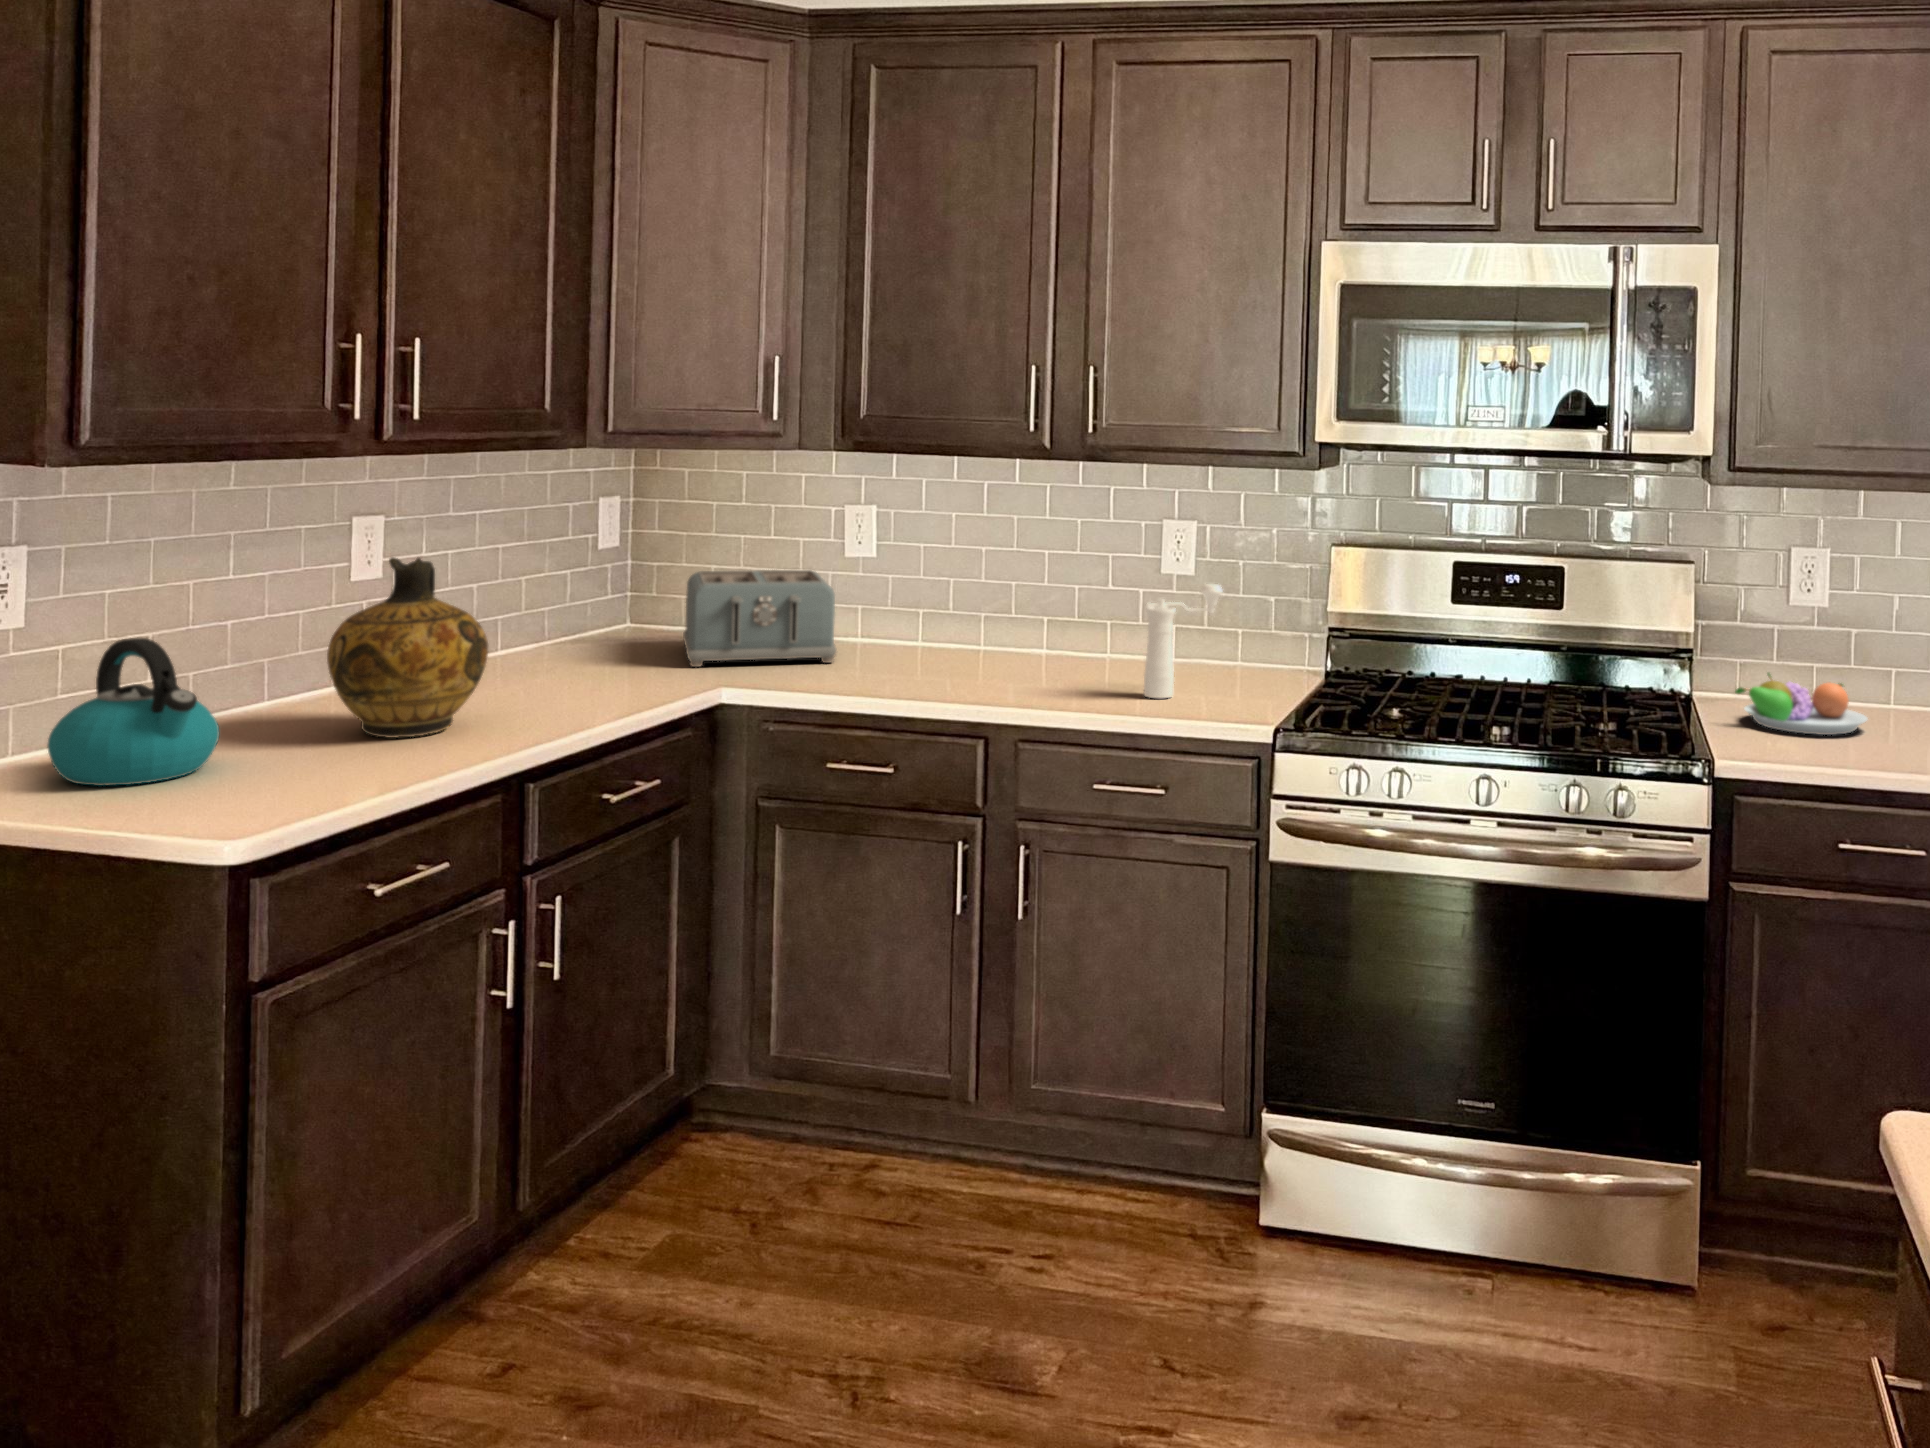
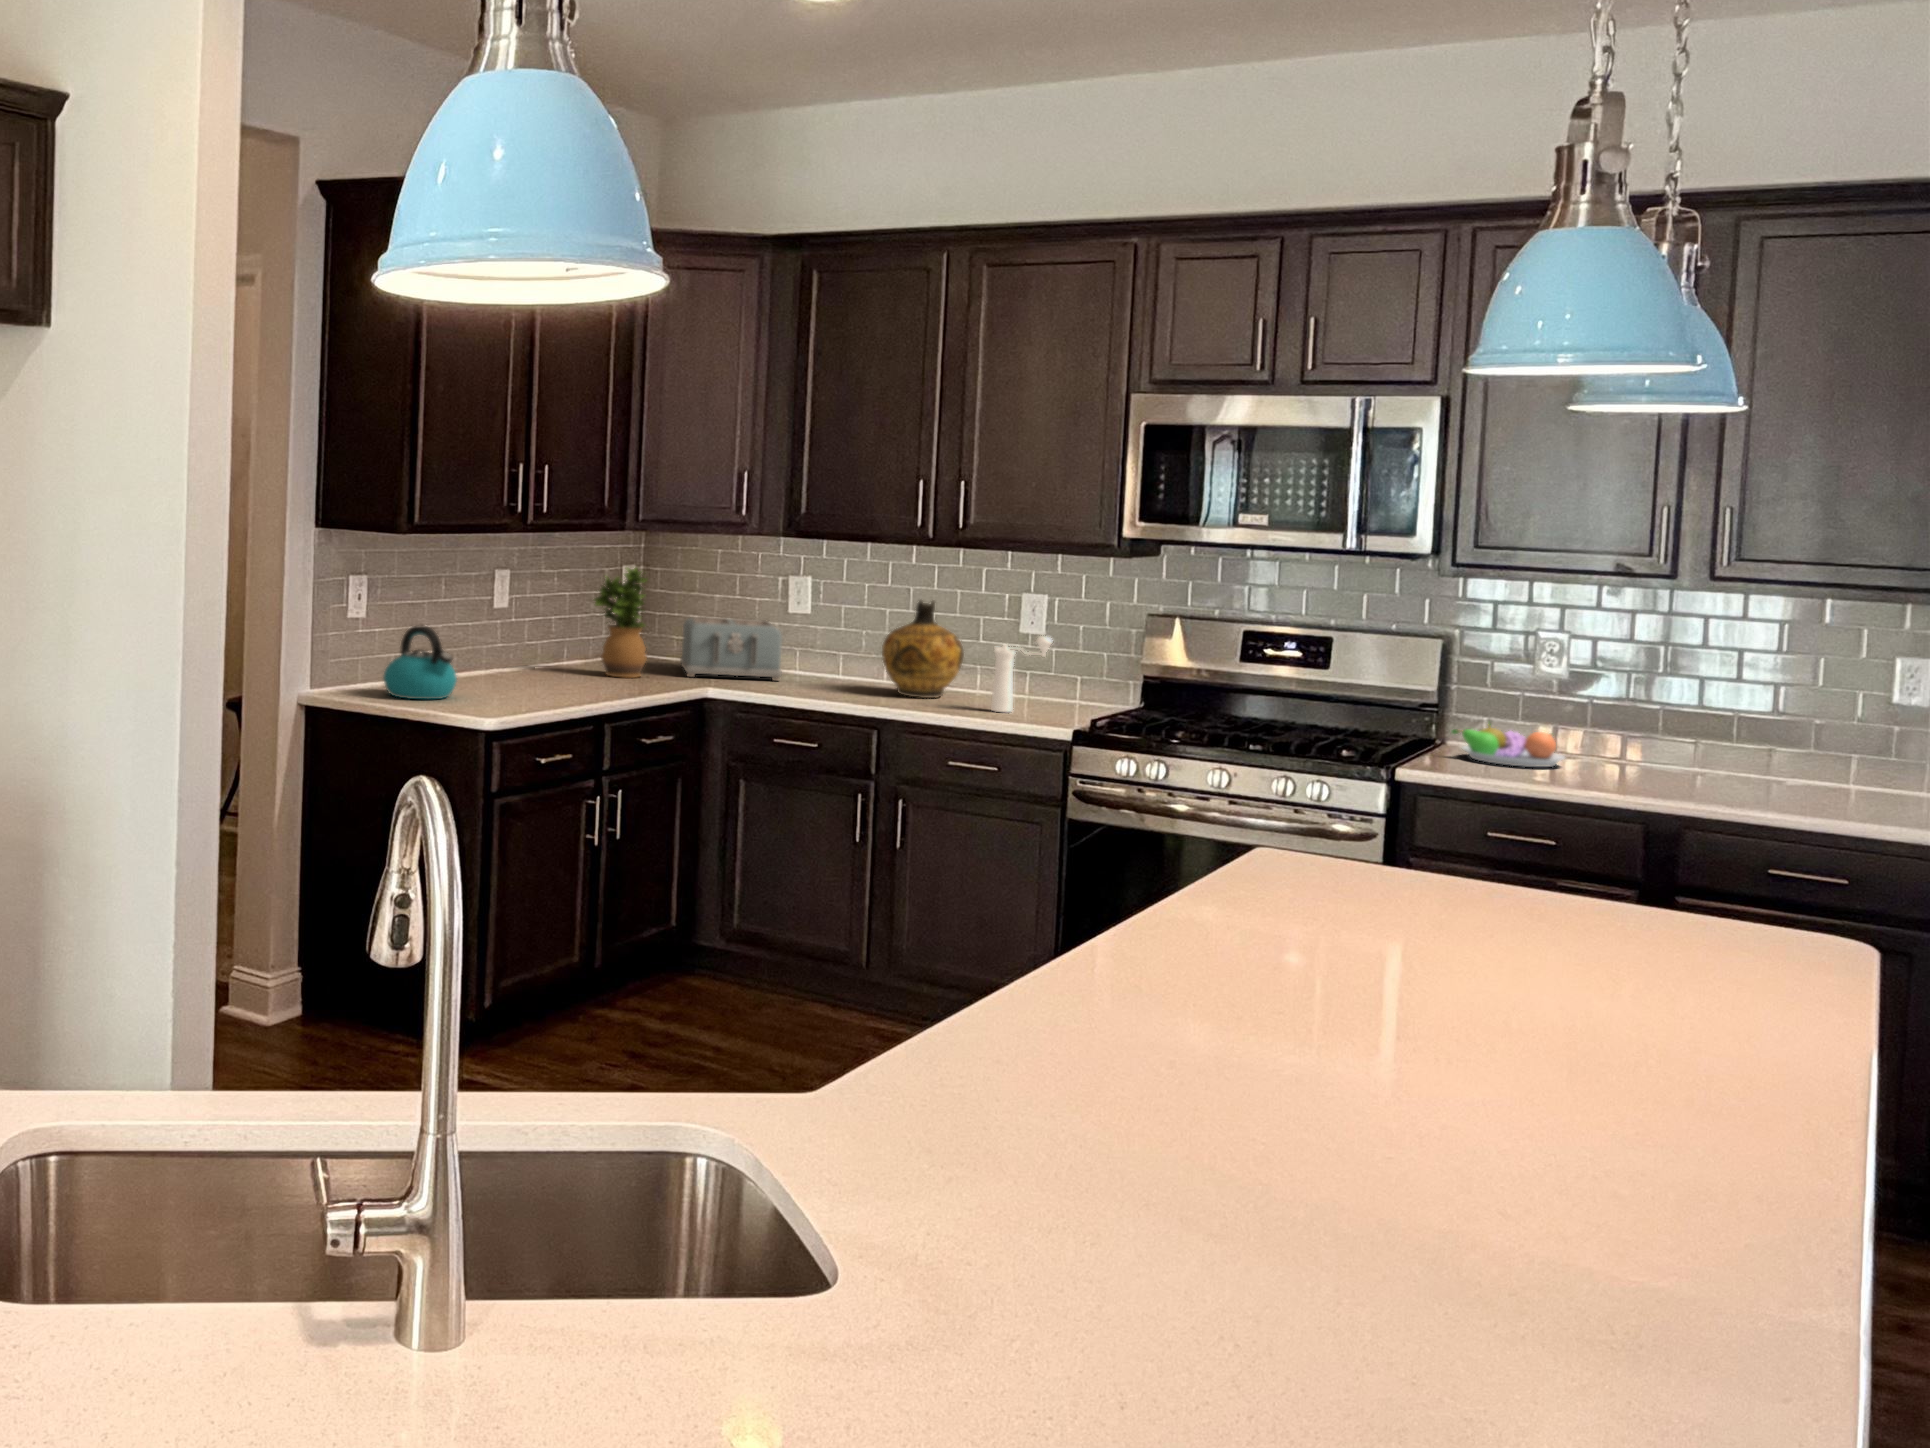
potted plant: none [529,502,624,679] -> present [594,568,647,678]
ceramic jug: present [327,557,488,738] -> present [882,601,964,698]

